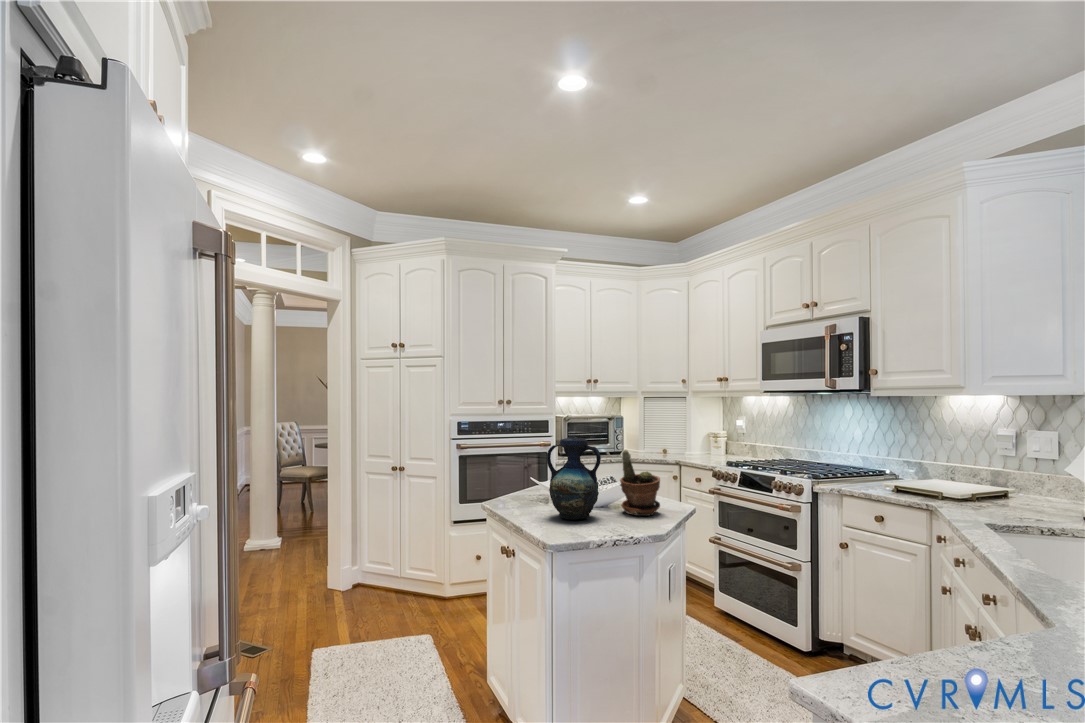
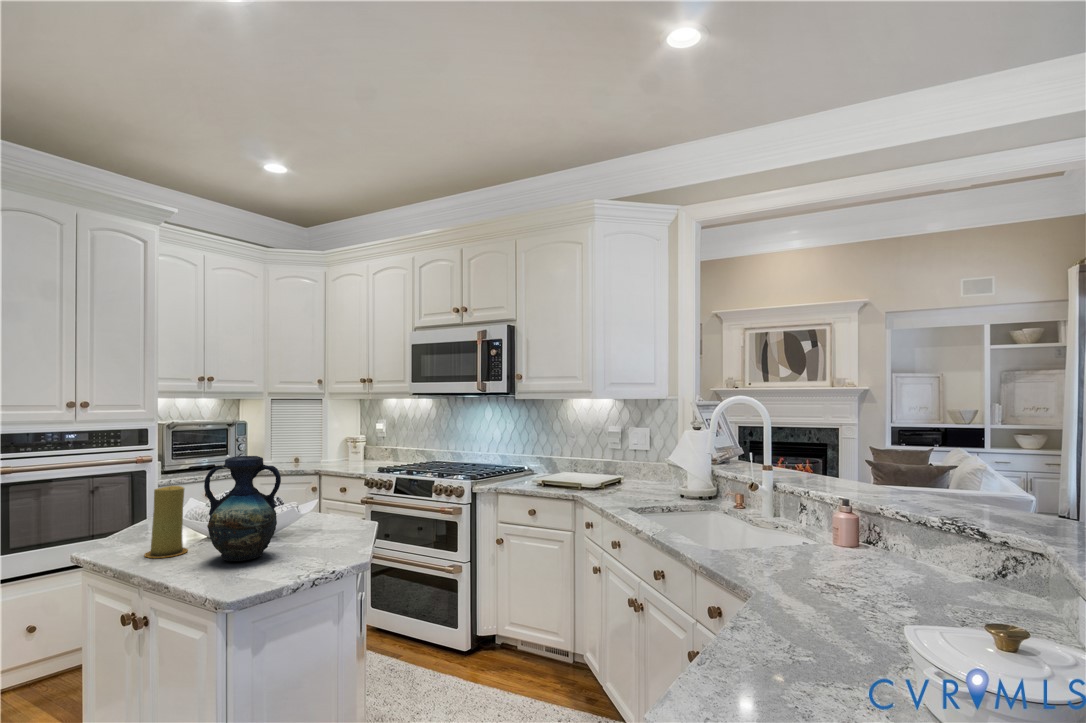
potted plant: present [620,450,660,516] -> none [299,466,348,543]
candle: none [515,458,543,510] -> present [145,486,188,558]

